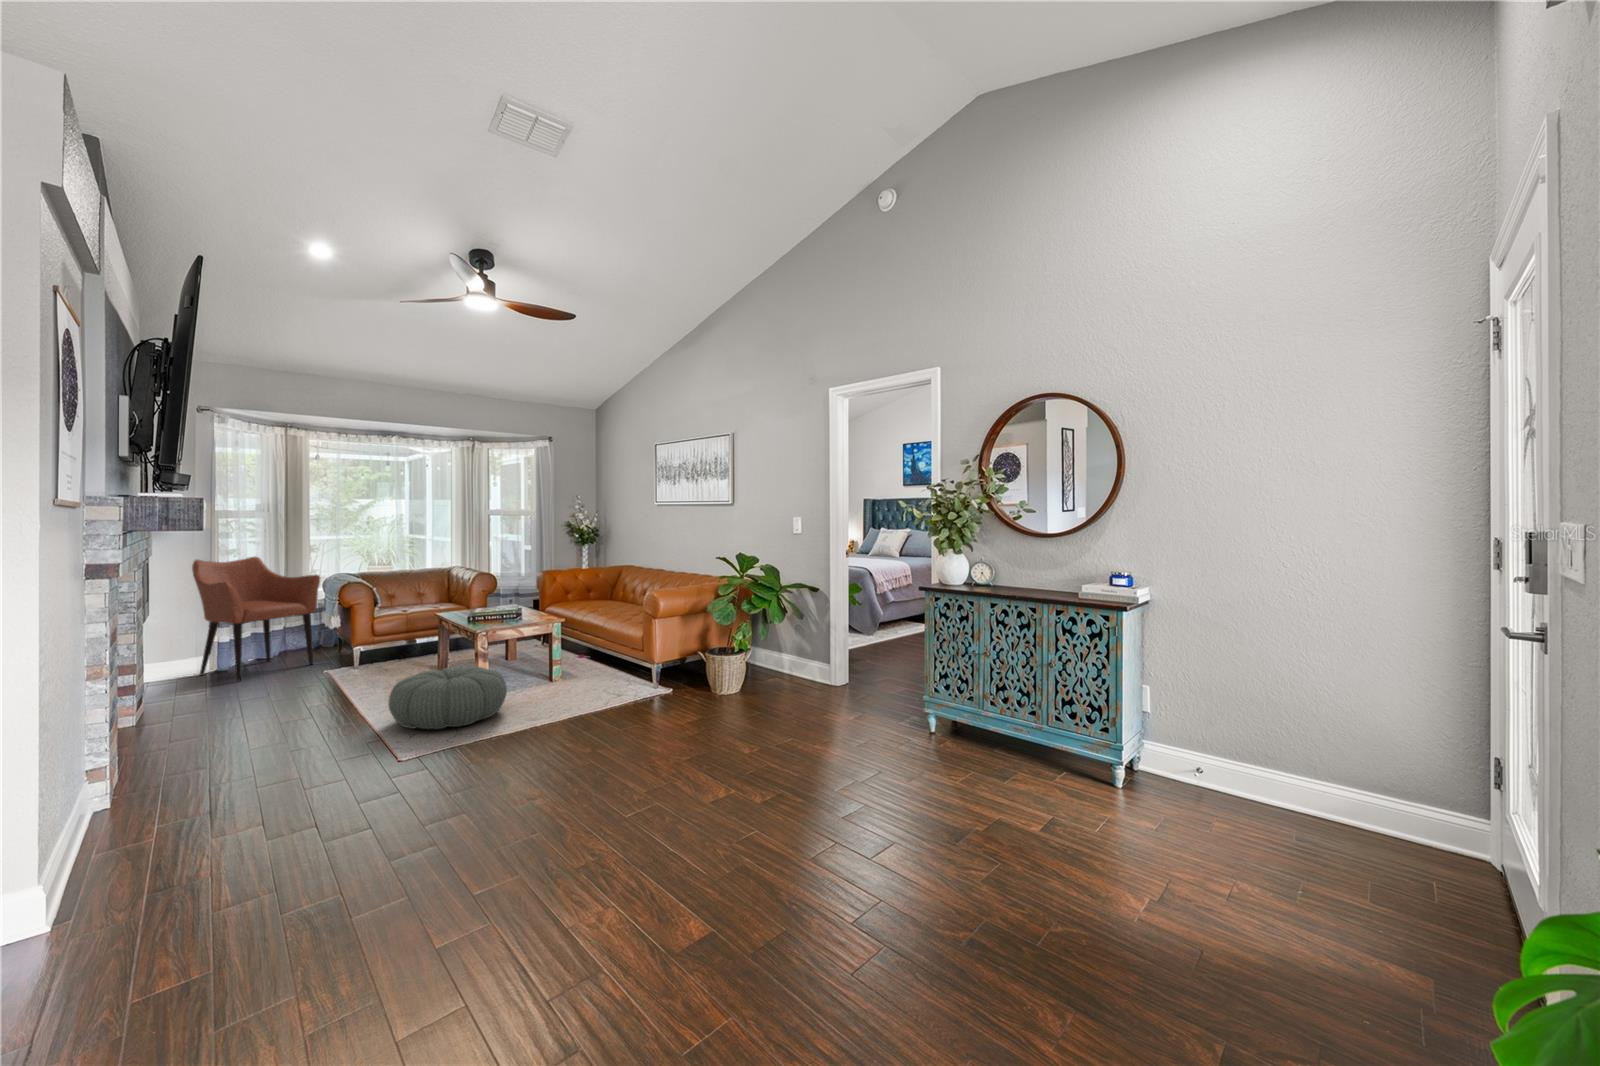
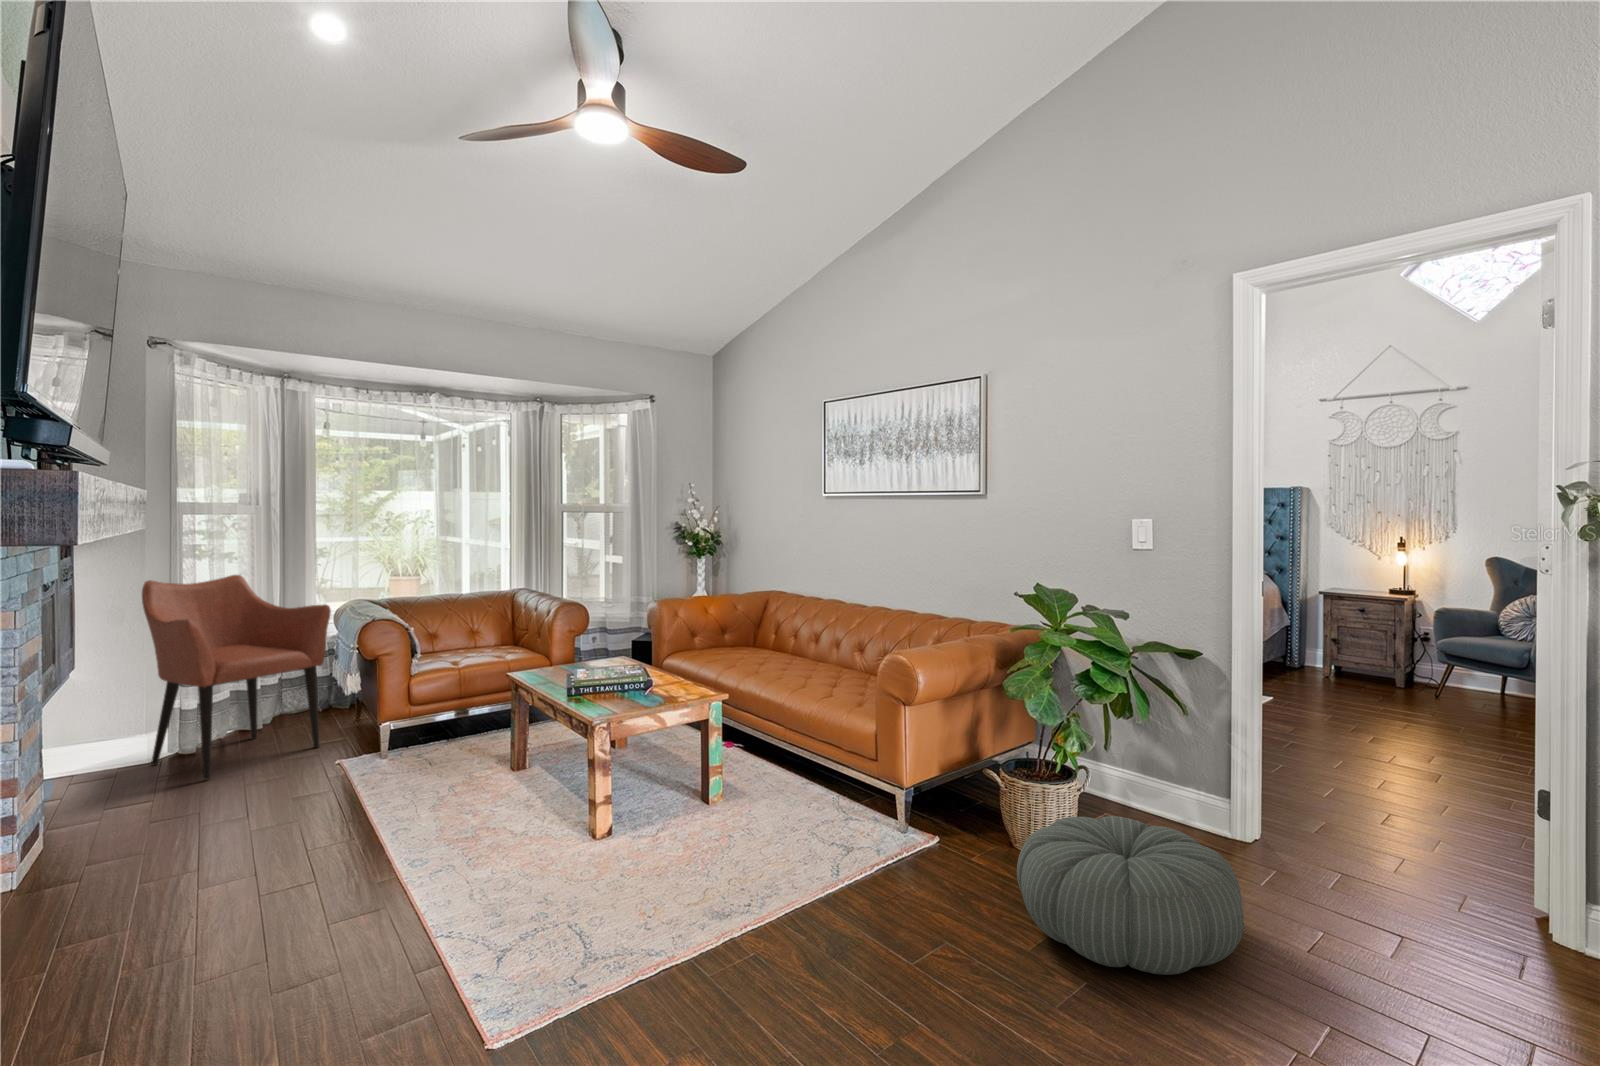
pouf: present [388,666,507,729] -> present [1017,816,1244,975]

